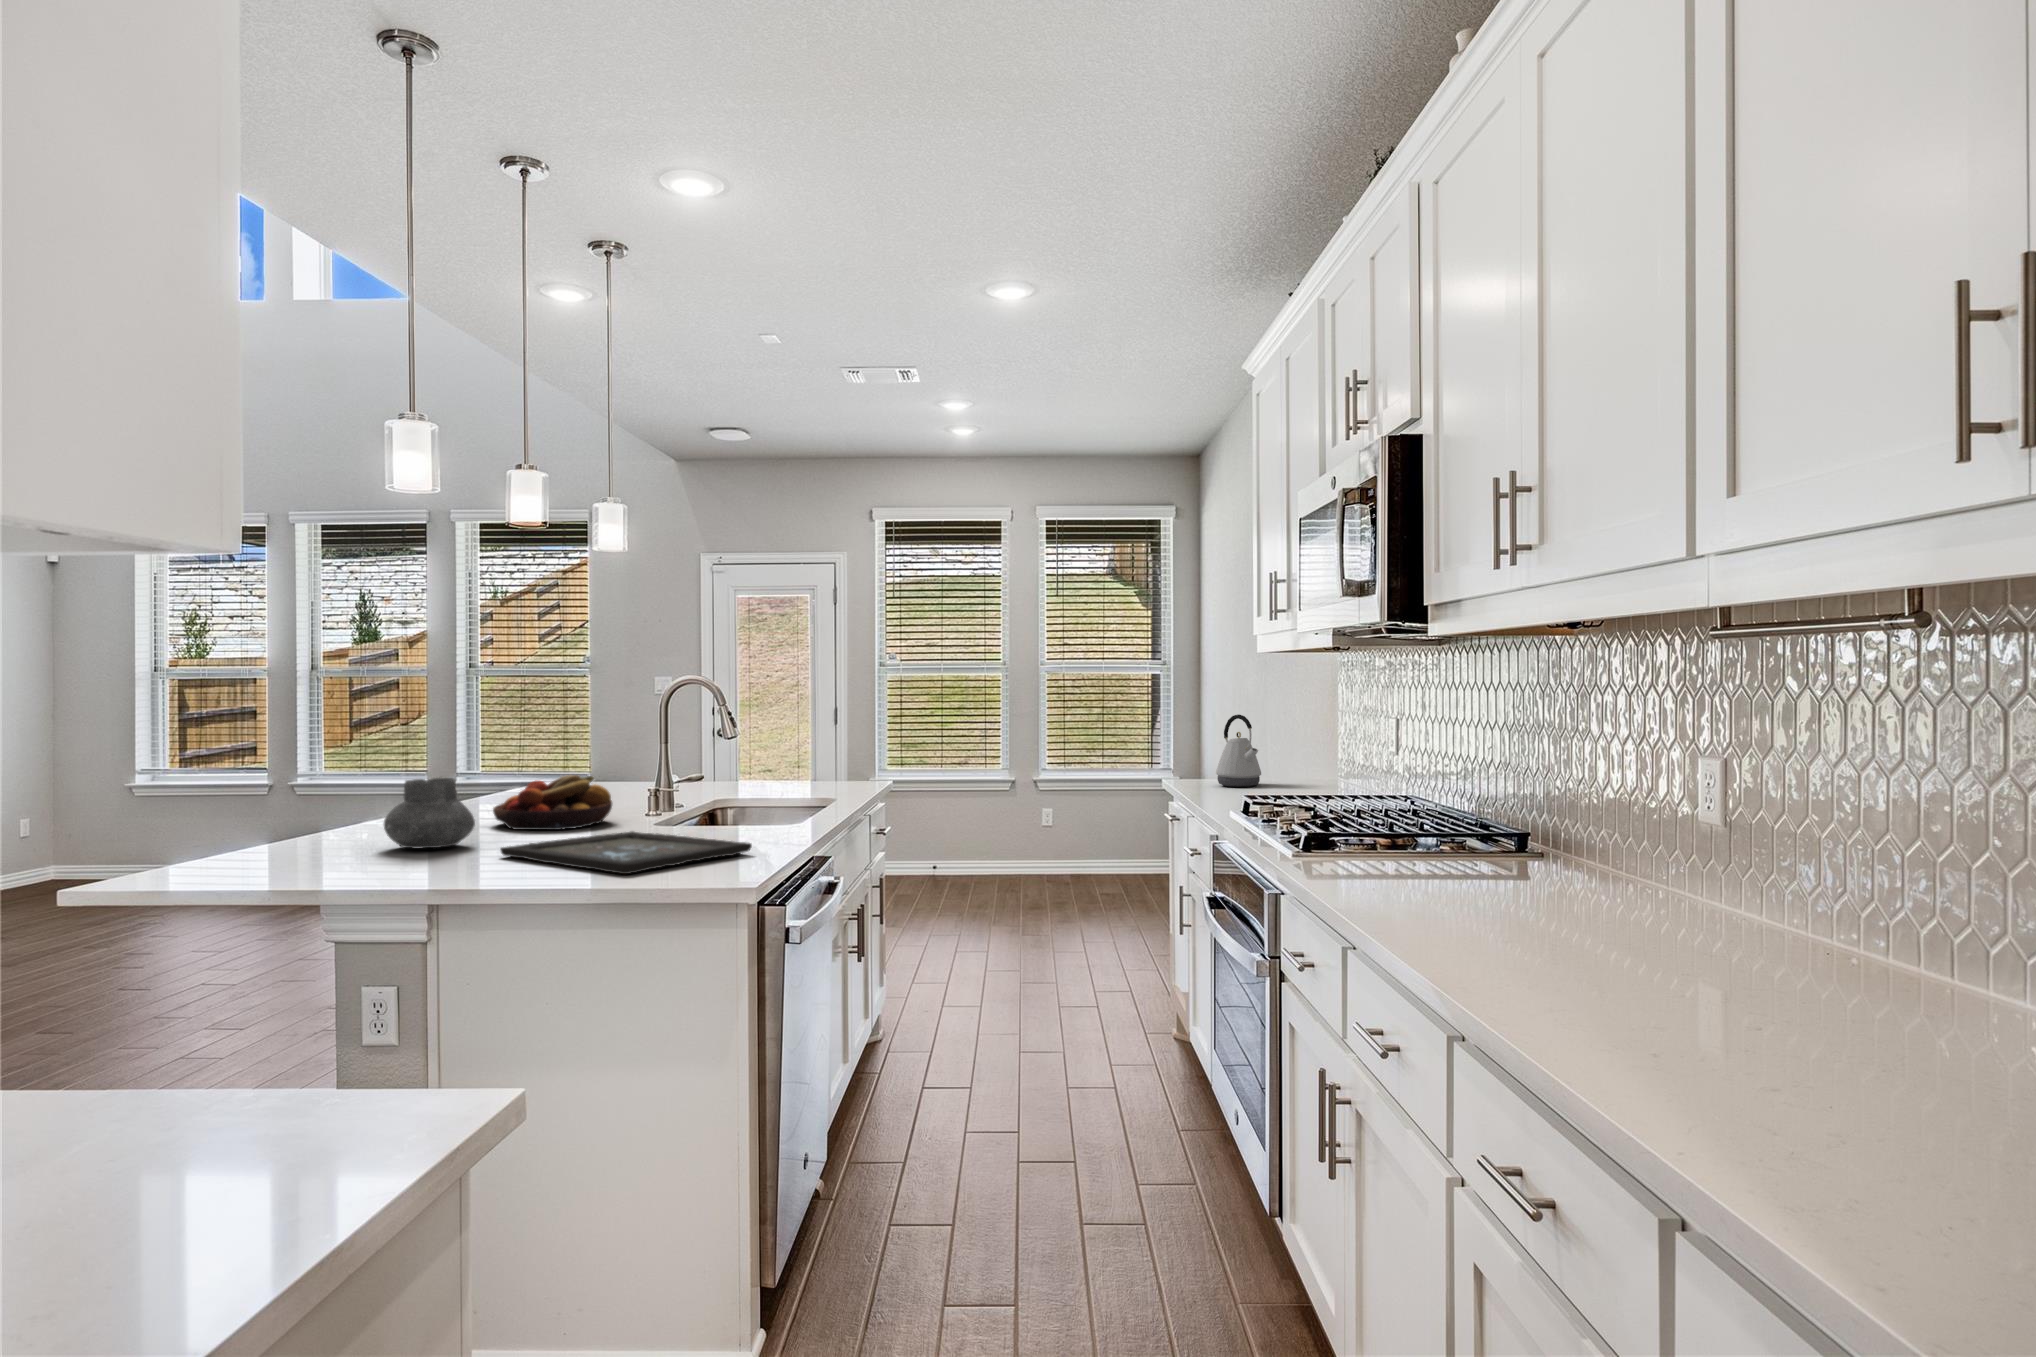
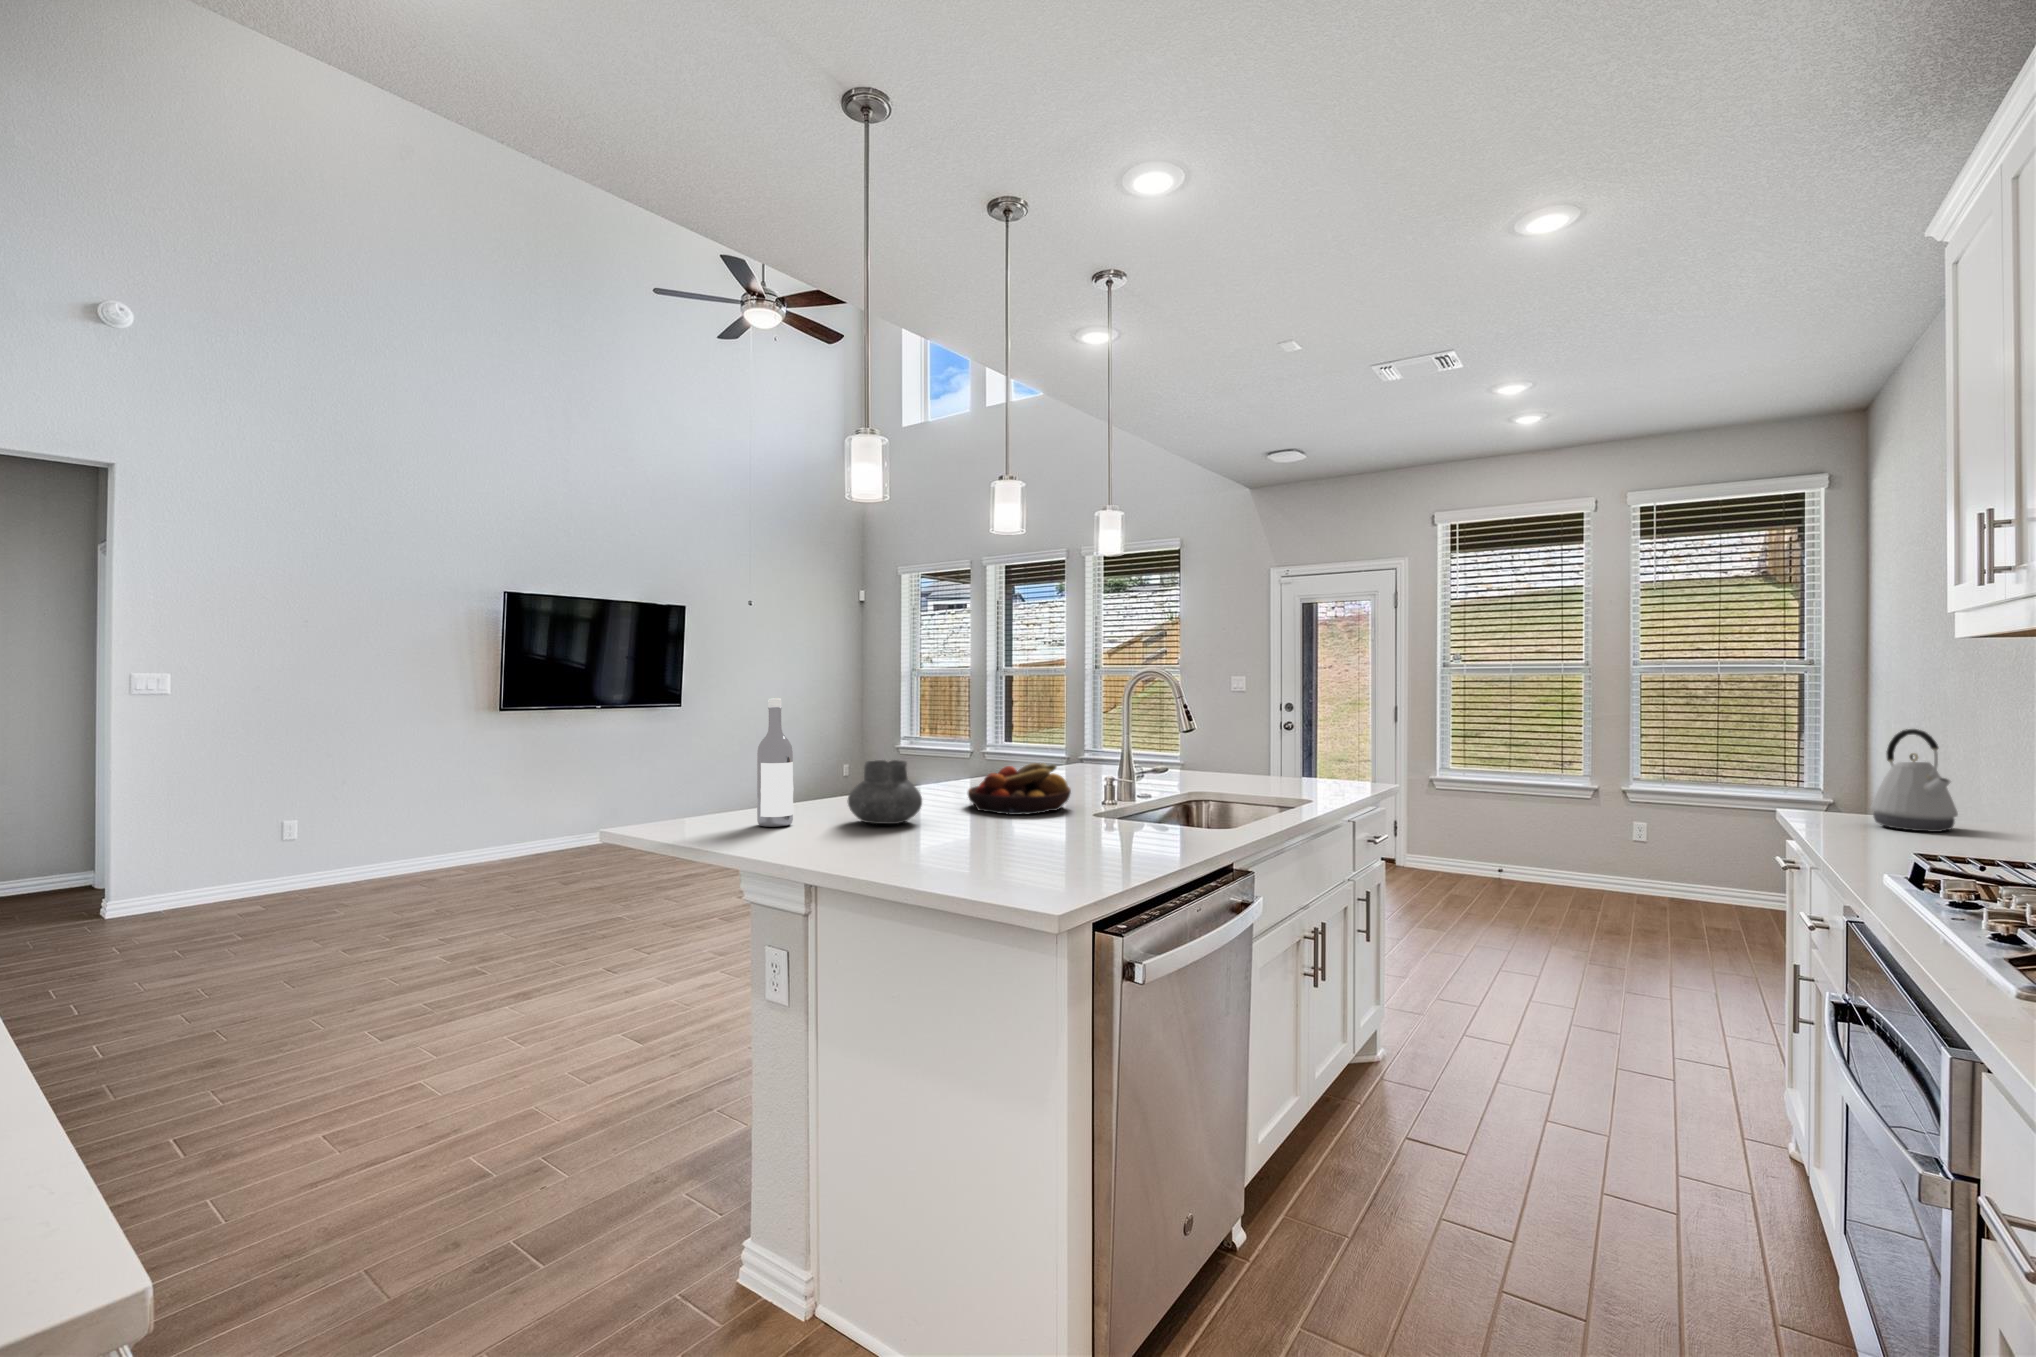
wine bottle: none [273,713,320,862] -> present [757,698,794,827]
tray: present [500,831,752,874] -> none [918,824,1145,876]

